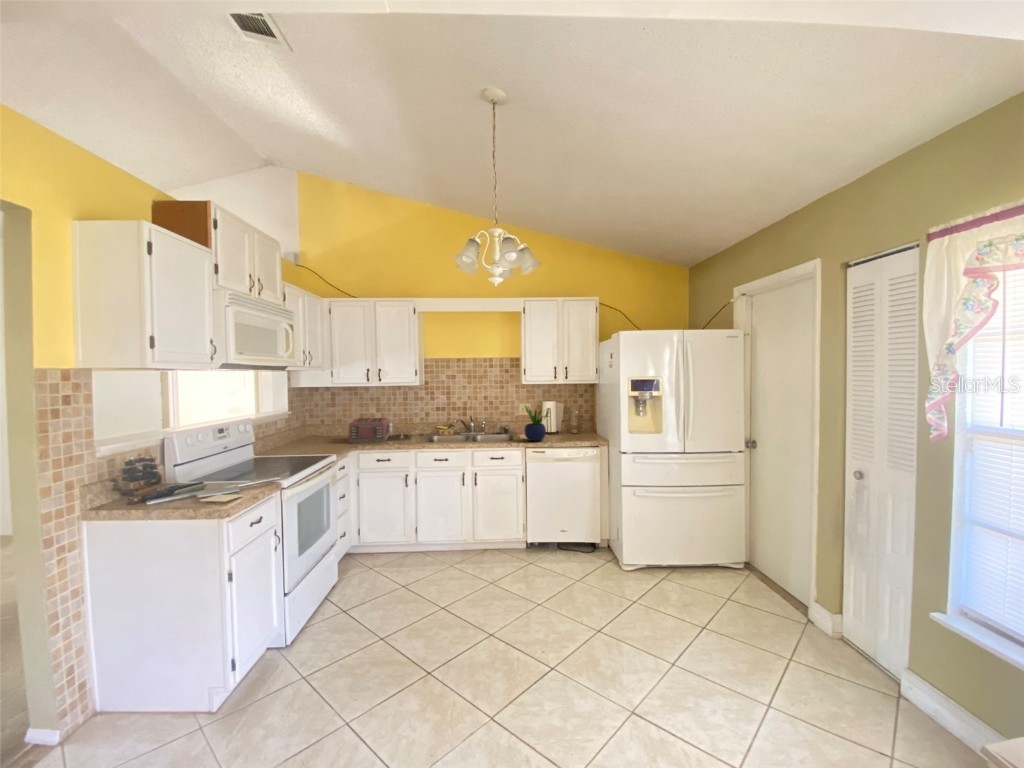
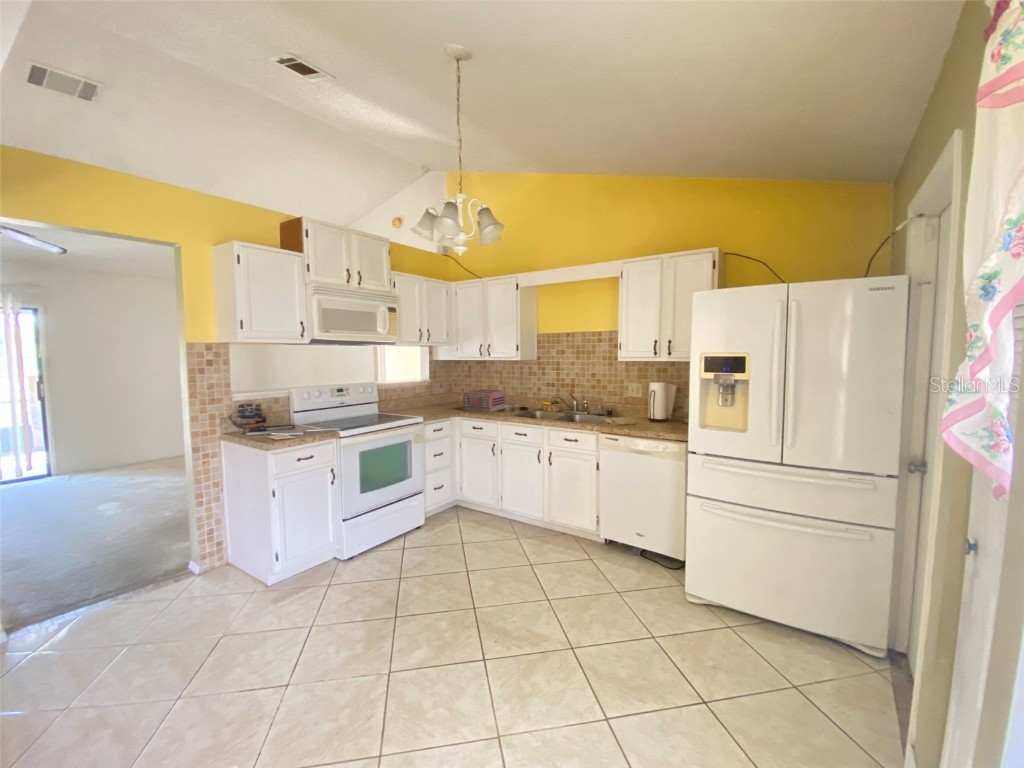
potted plant: present [525,406,549,441] -> none [605,383,636,426]

